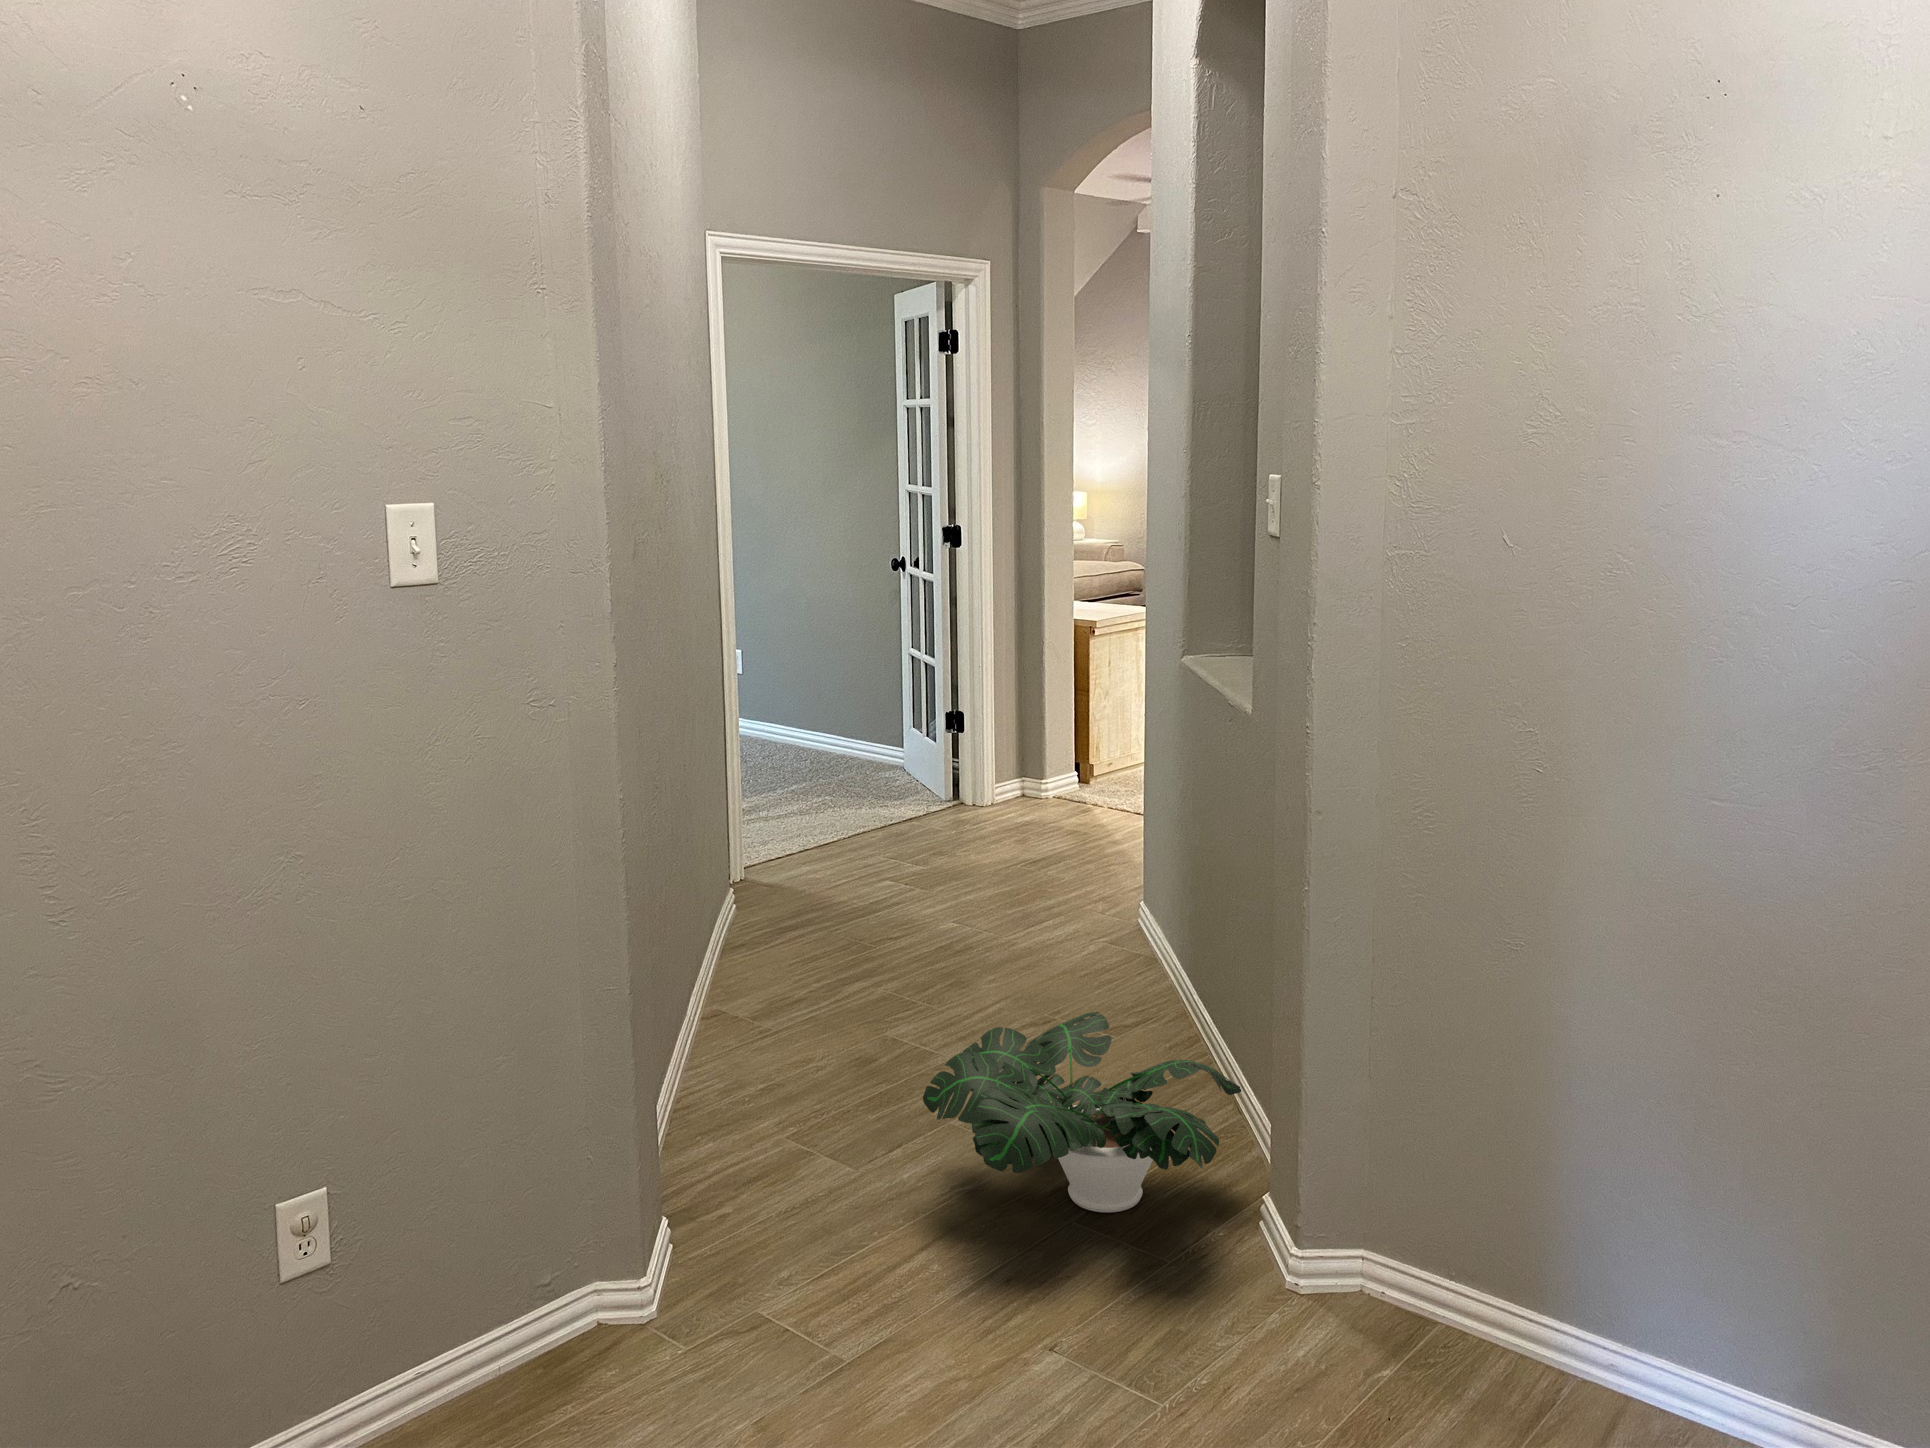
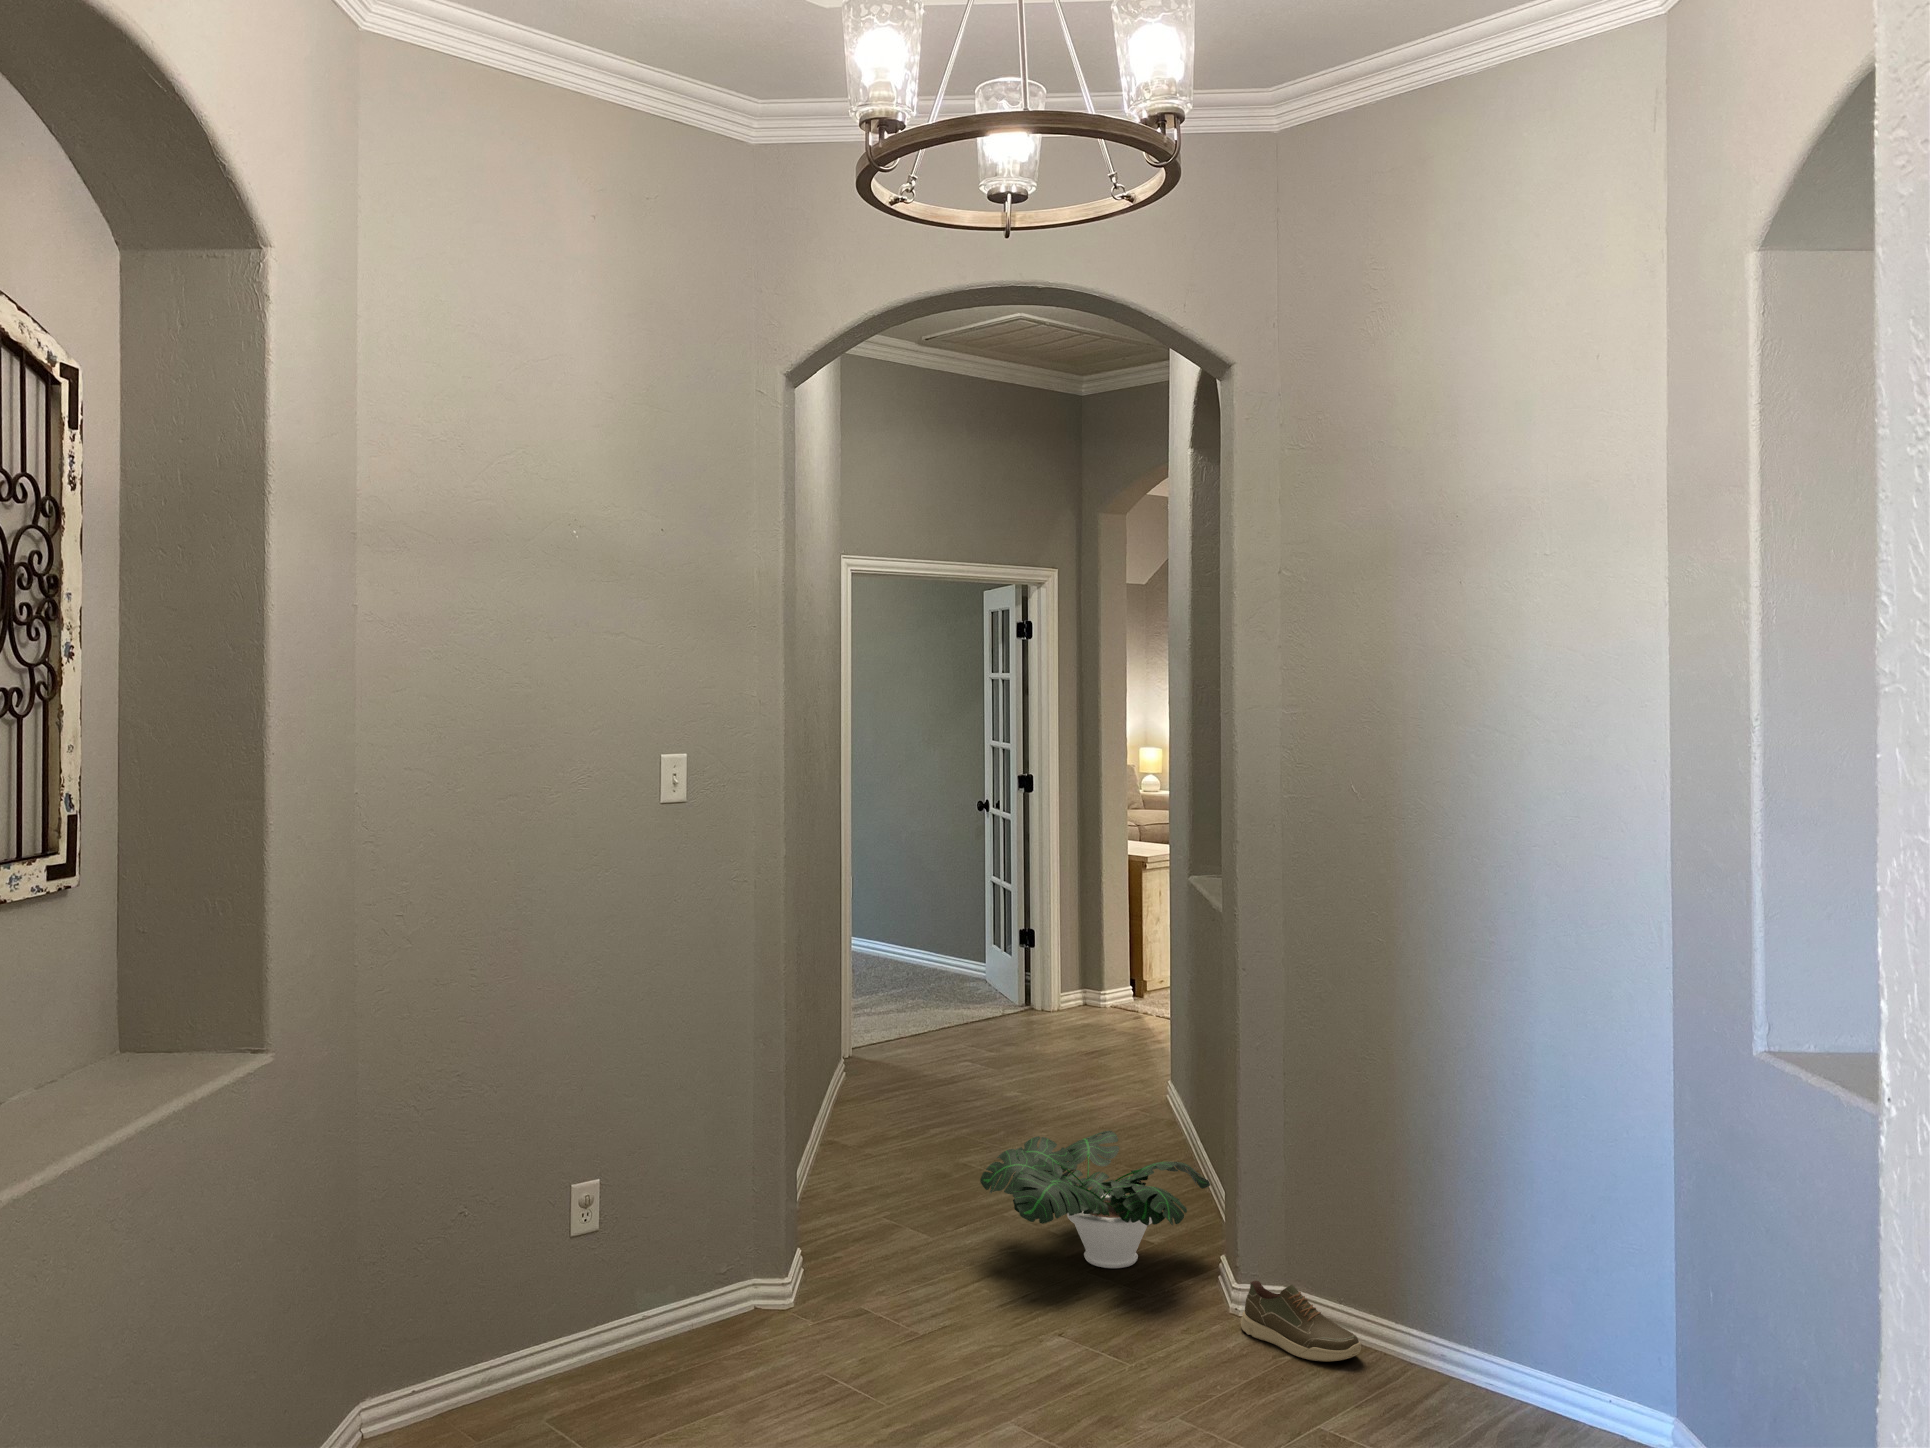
shoe: none [1306,1252,1492,1380] -> present [1240,1281,1361,1361]

